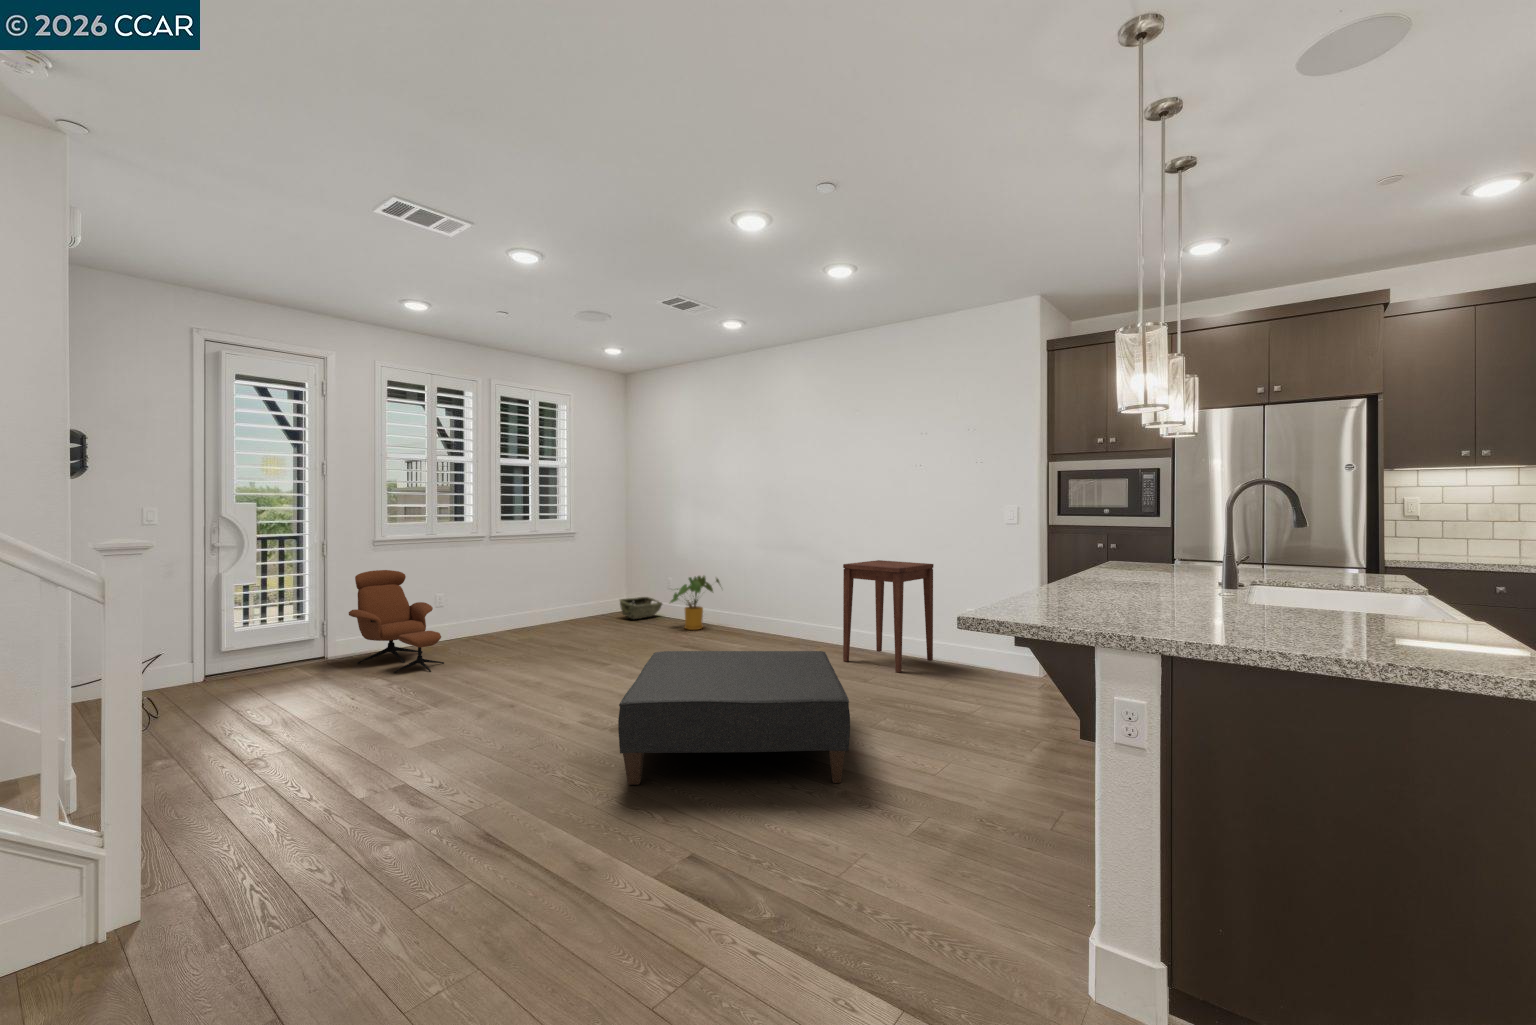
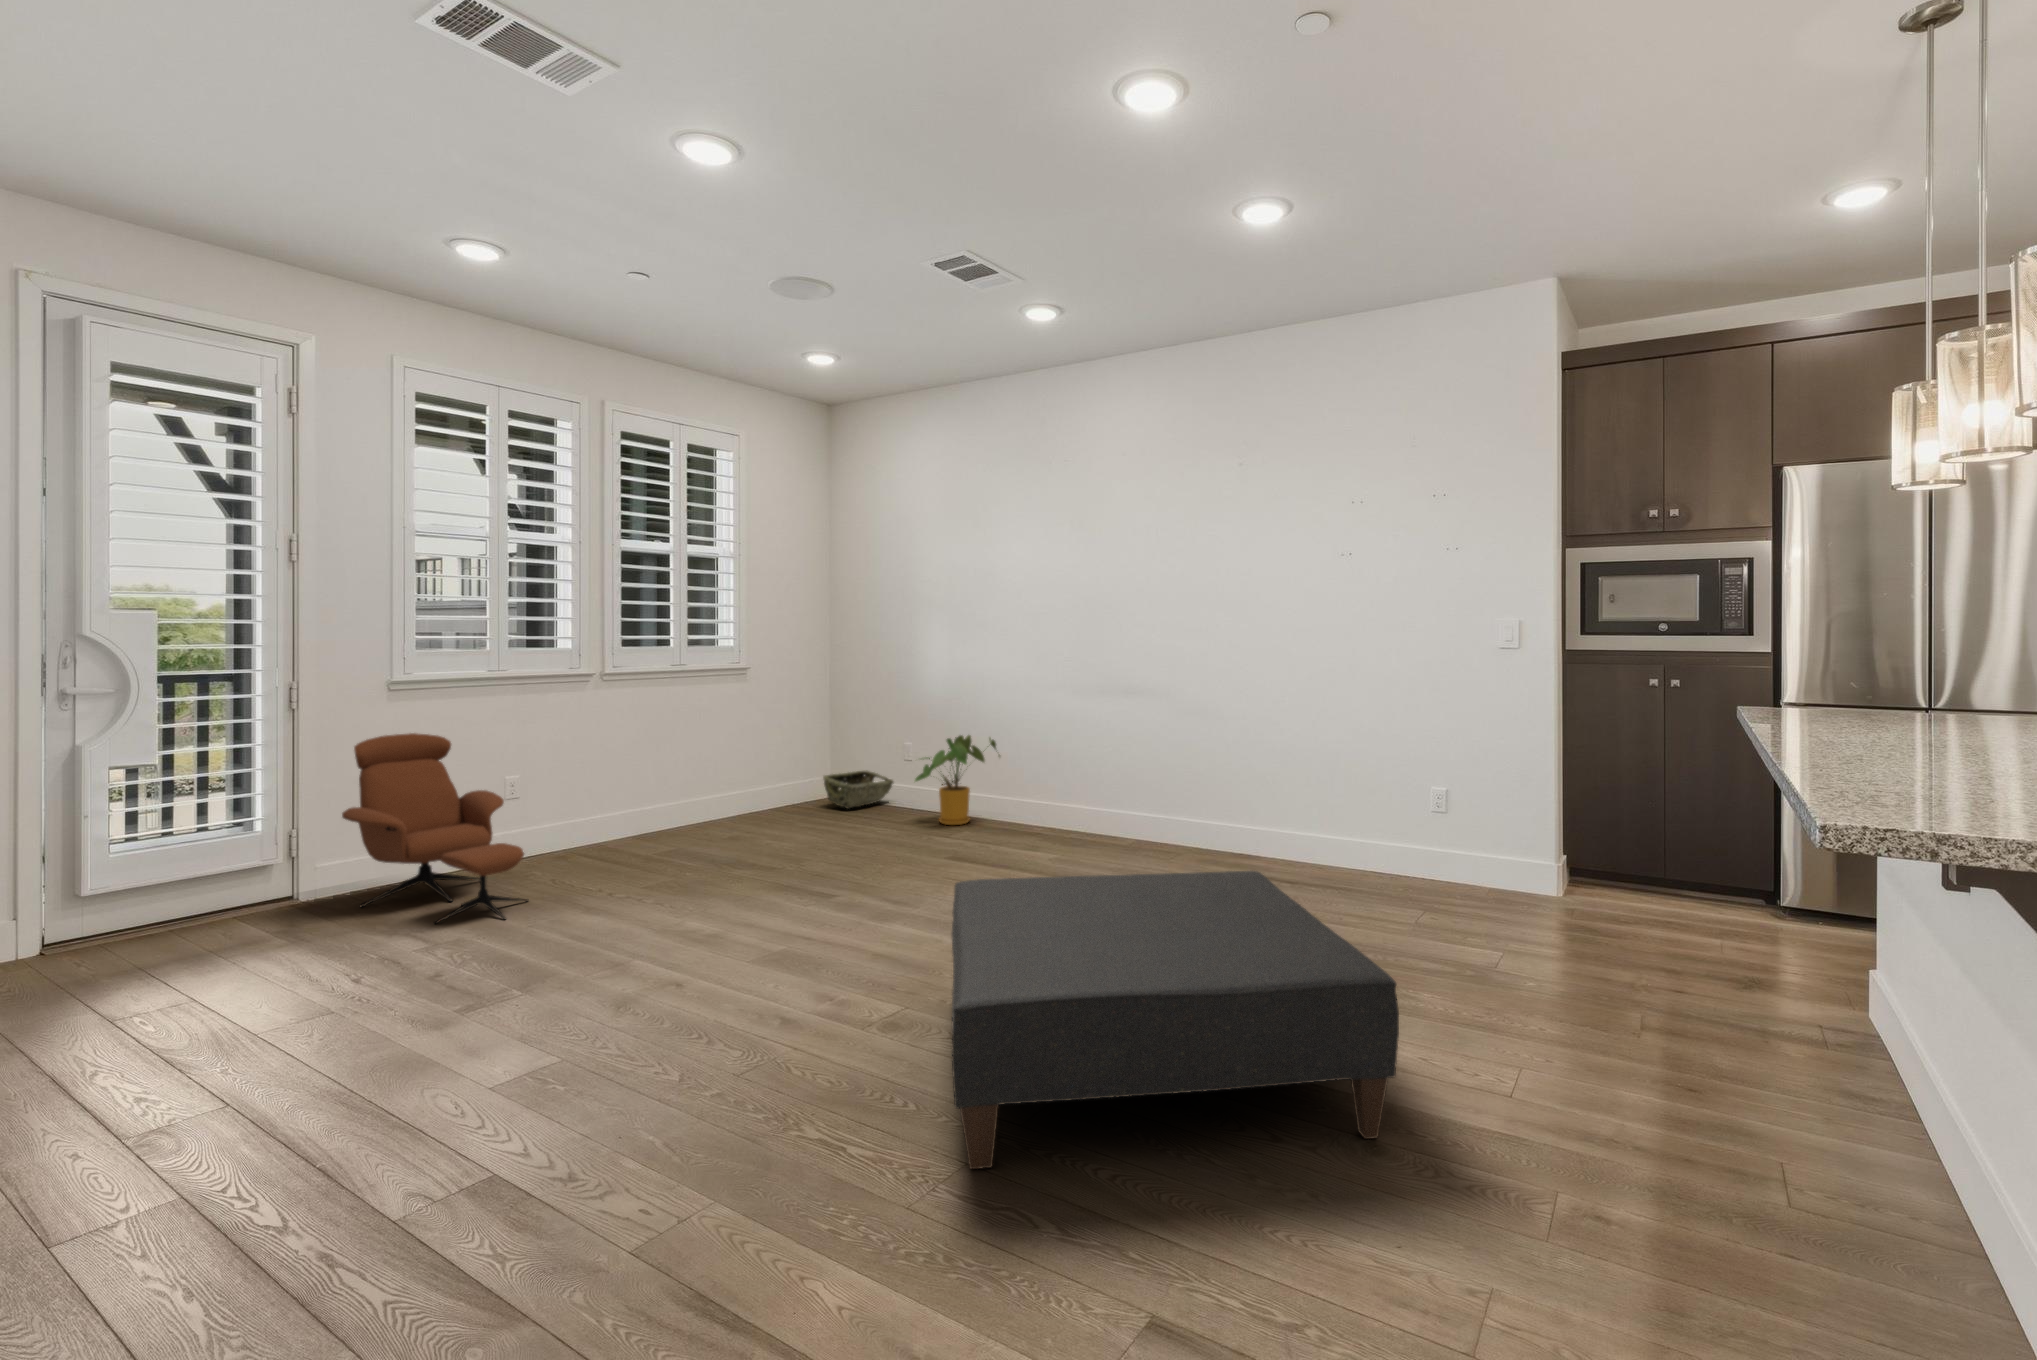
side table: present [843,560,934,672] -> none [1230,708,1373,894]

